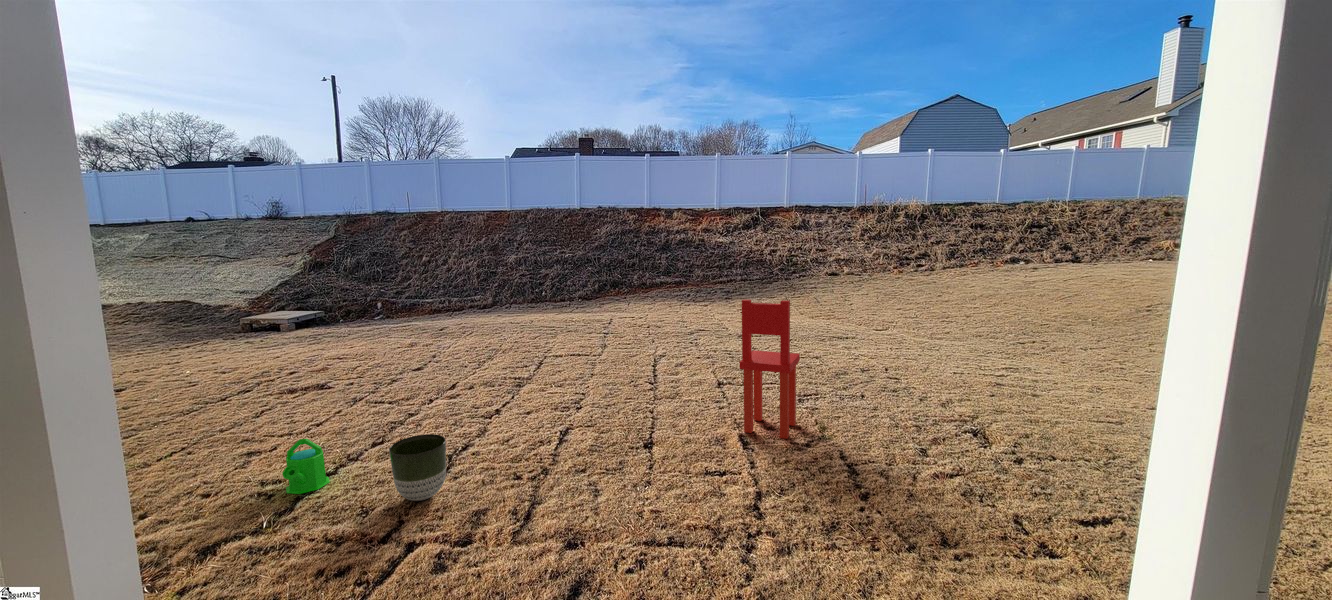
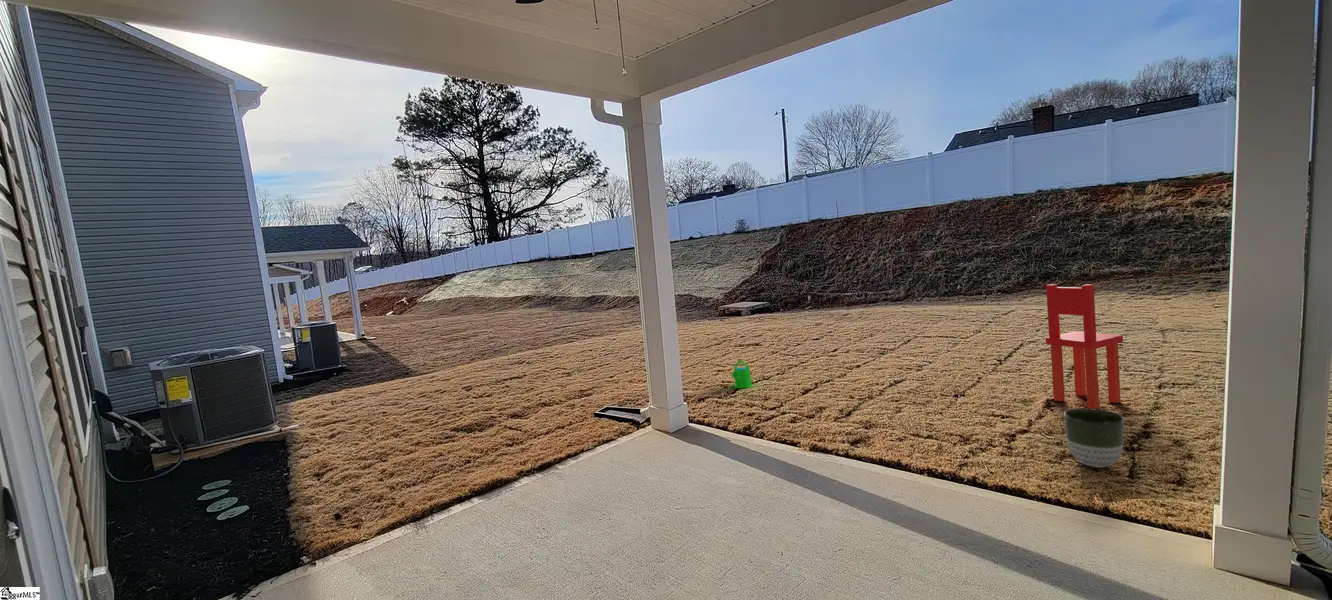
planter: present [389,434,446,501] -> present [1064,408,1124,468]

